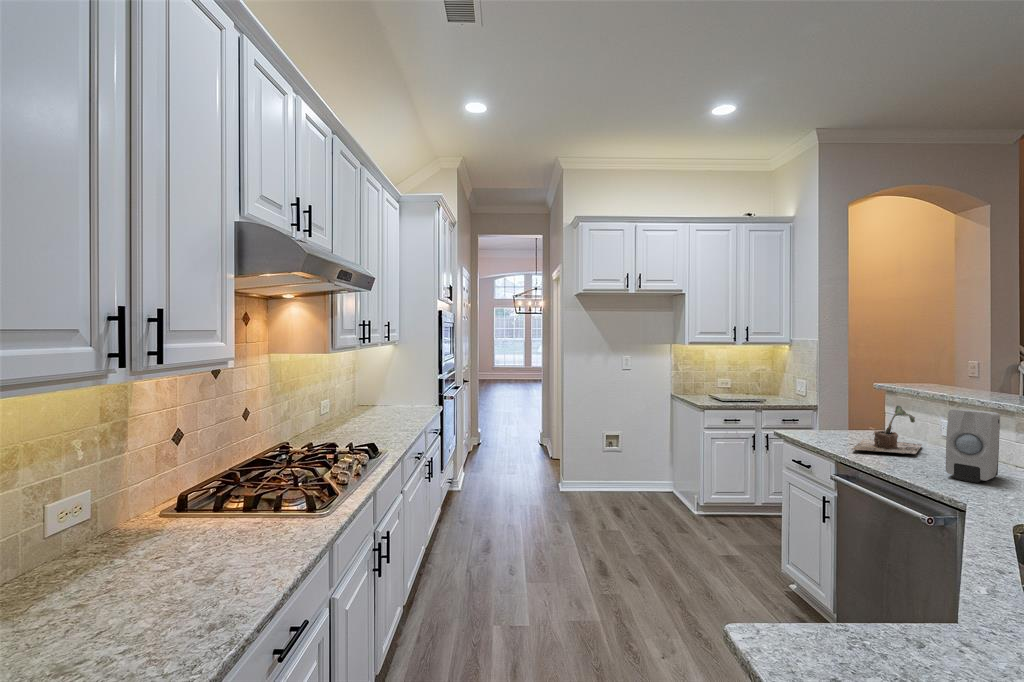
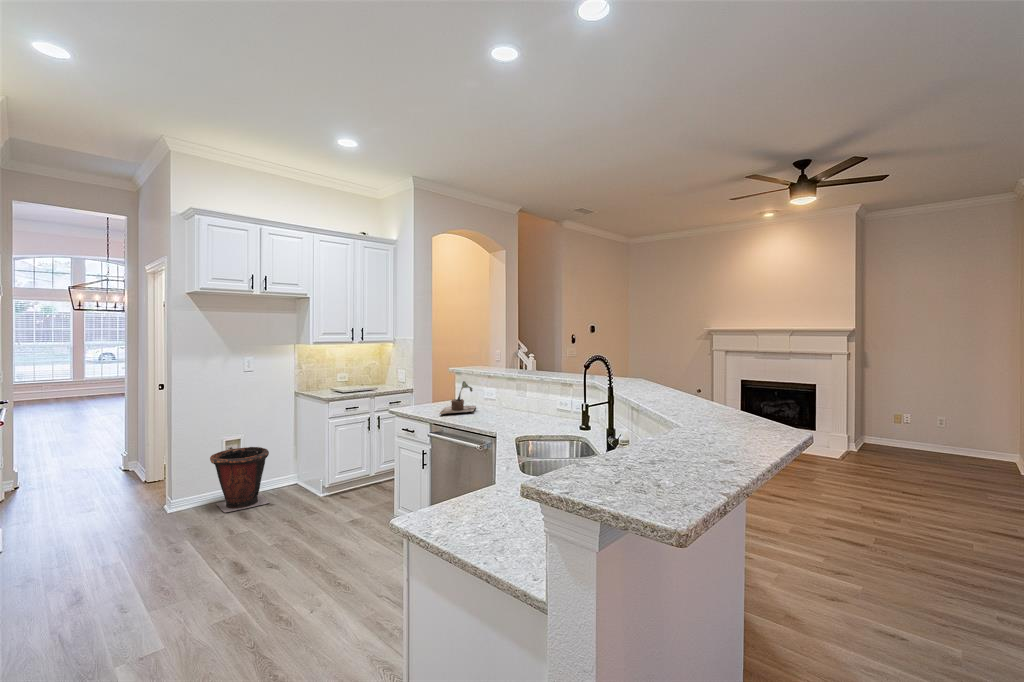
soap dispenser: present [946,409,1000,483] -> none [488,380,511,422]
waste bin: none [591,444,644,507] -> present [210,447,270,512]

